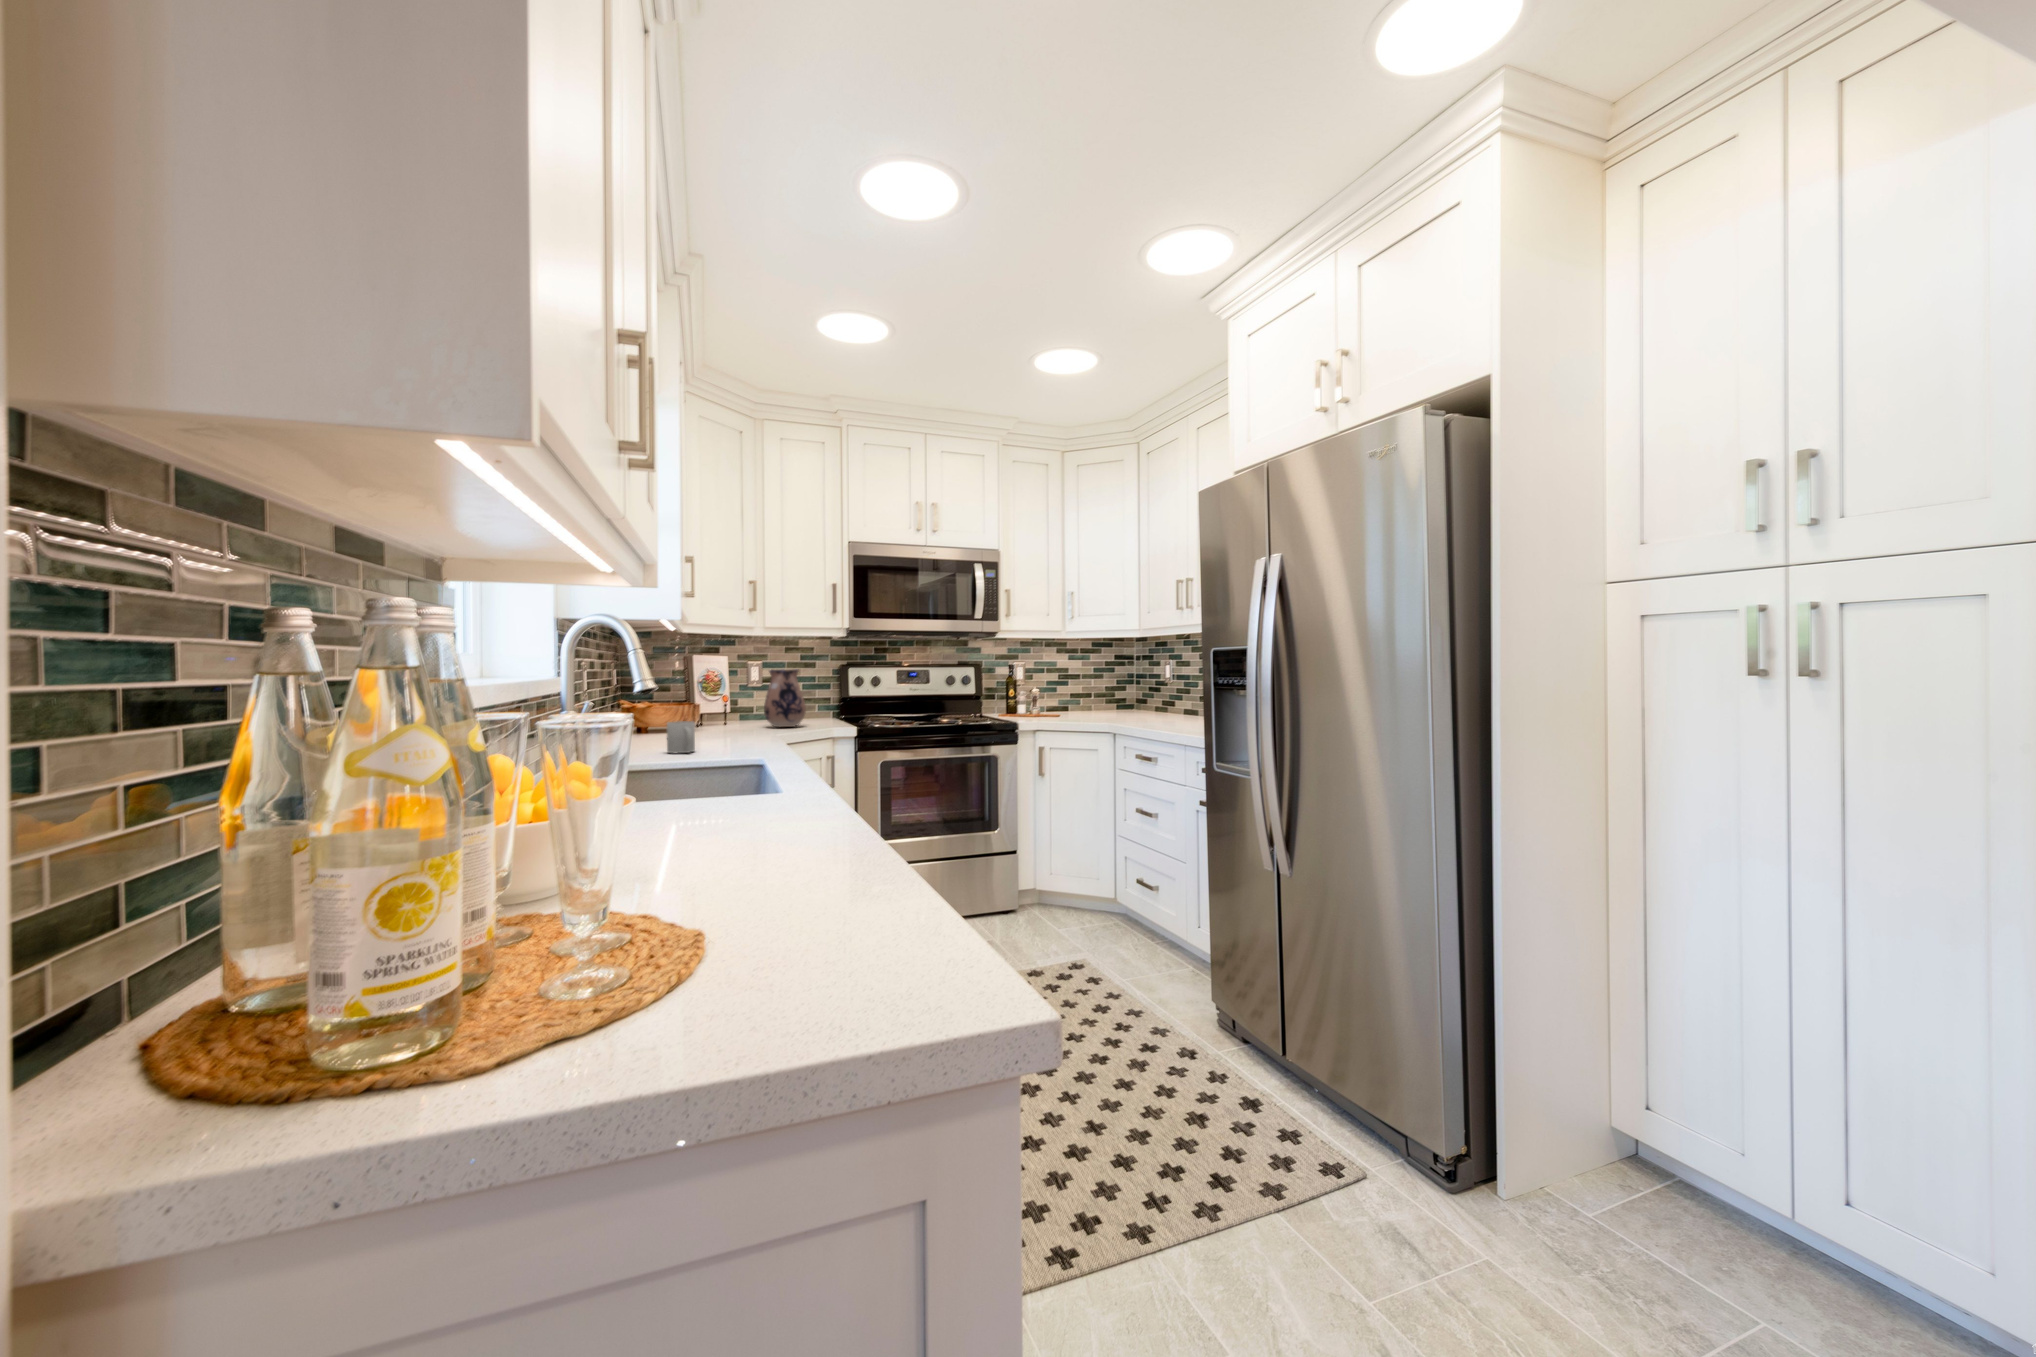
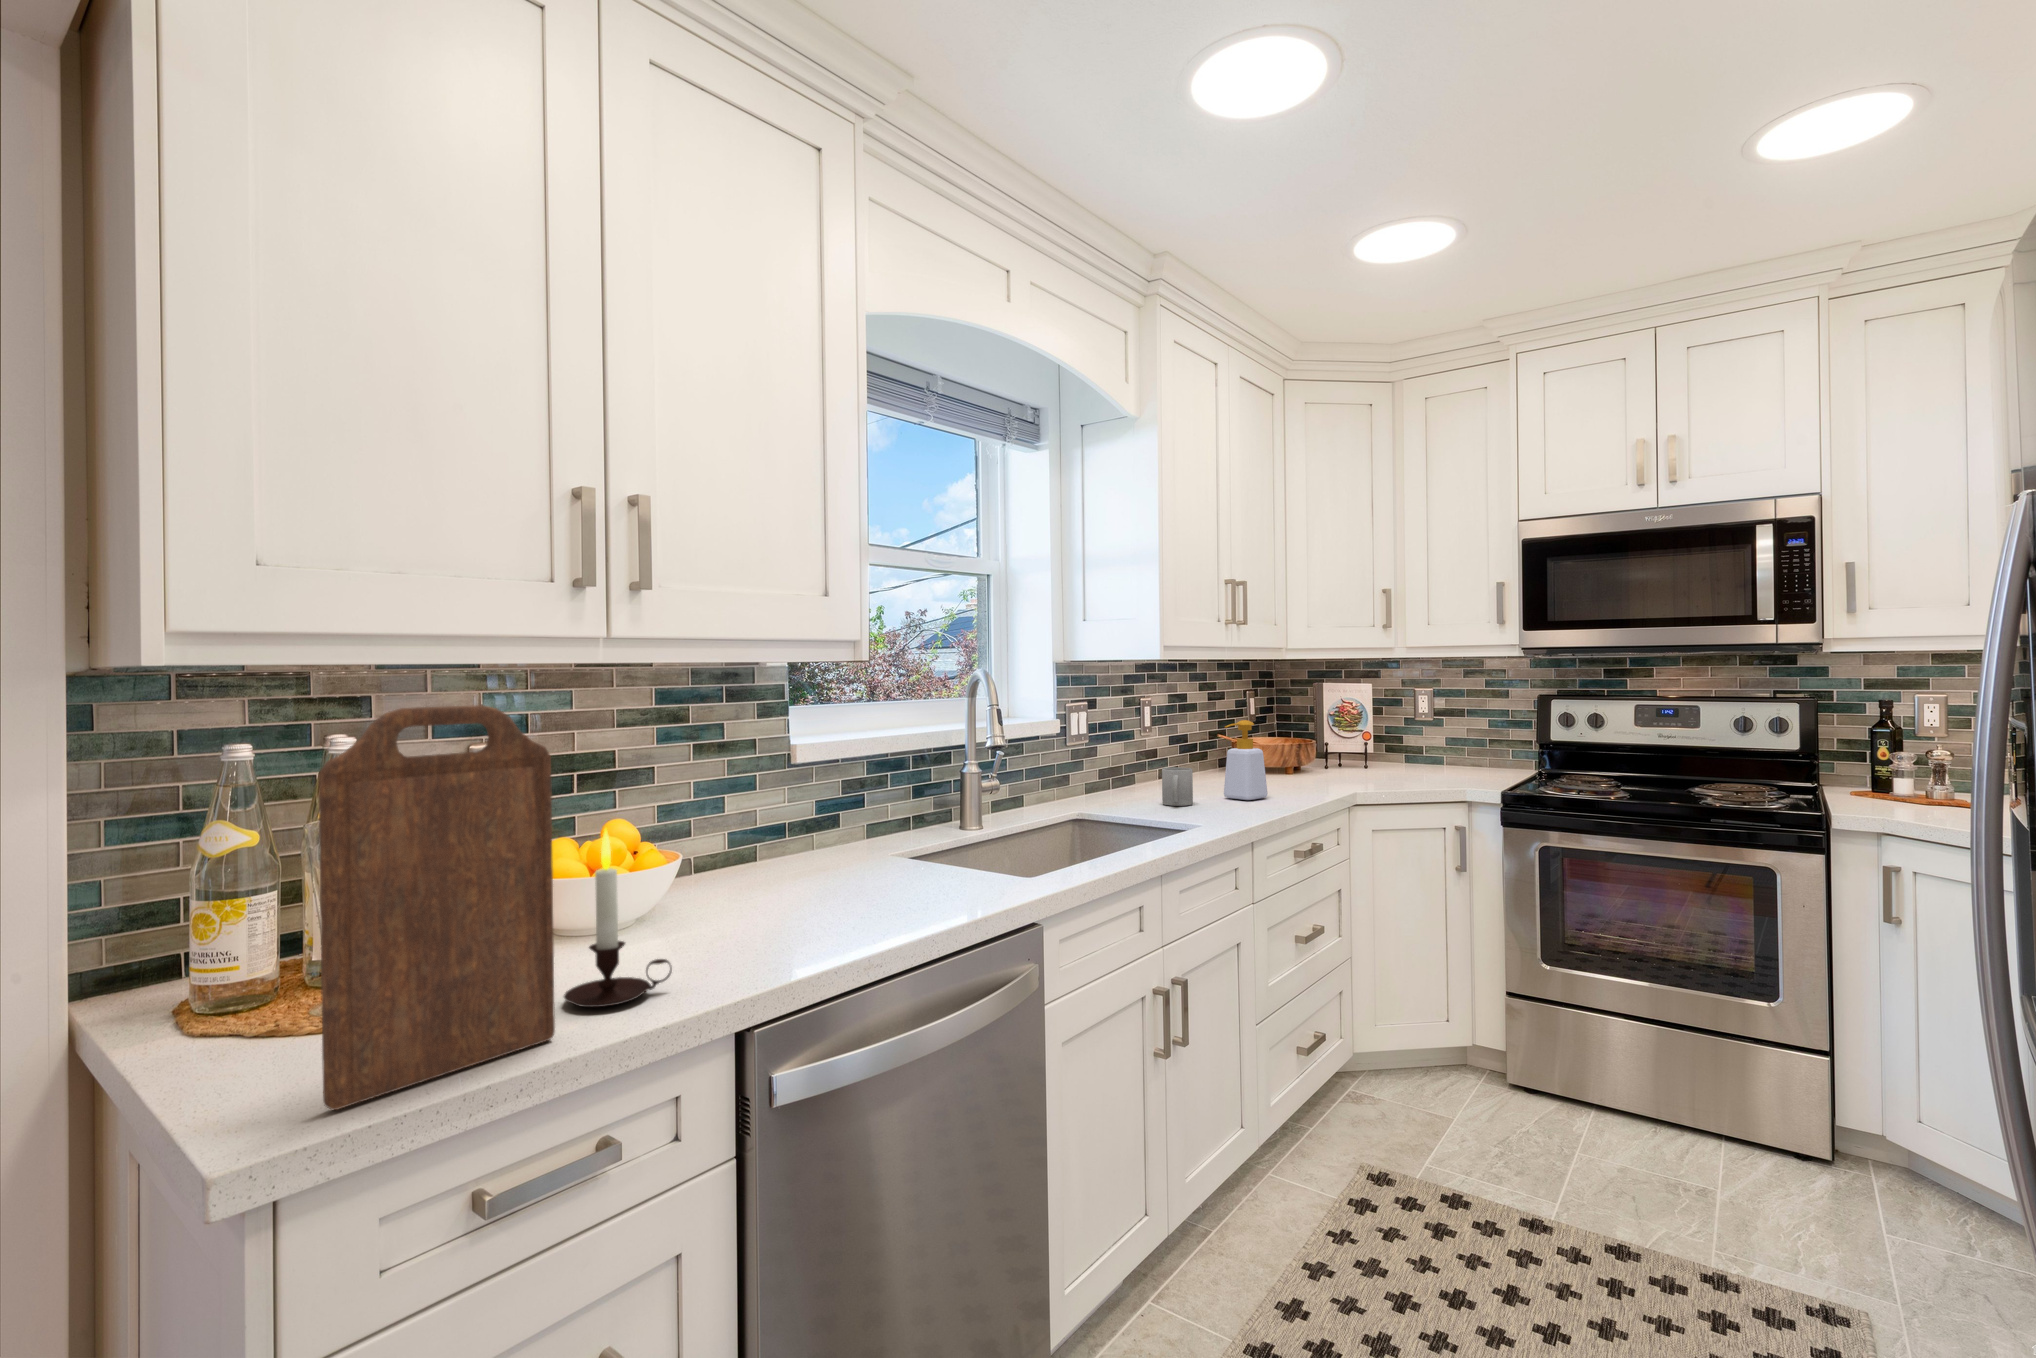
cutting board: none [843,611,900,984] -> present [318,705,555,1110]
ceramic pitcher: present [764,670,806,727] -> none [1378,703,1436,782]
soap bottle: none [701,681,734,745] -> present [1224,720,1268,800]
candle: none [747,741,825,909] -> present [564,829,672,1007]

